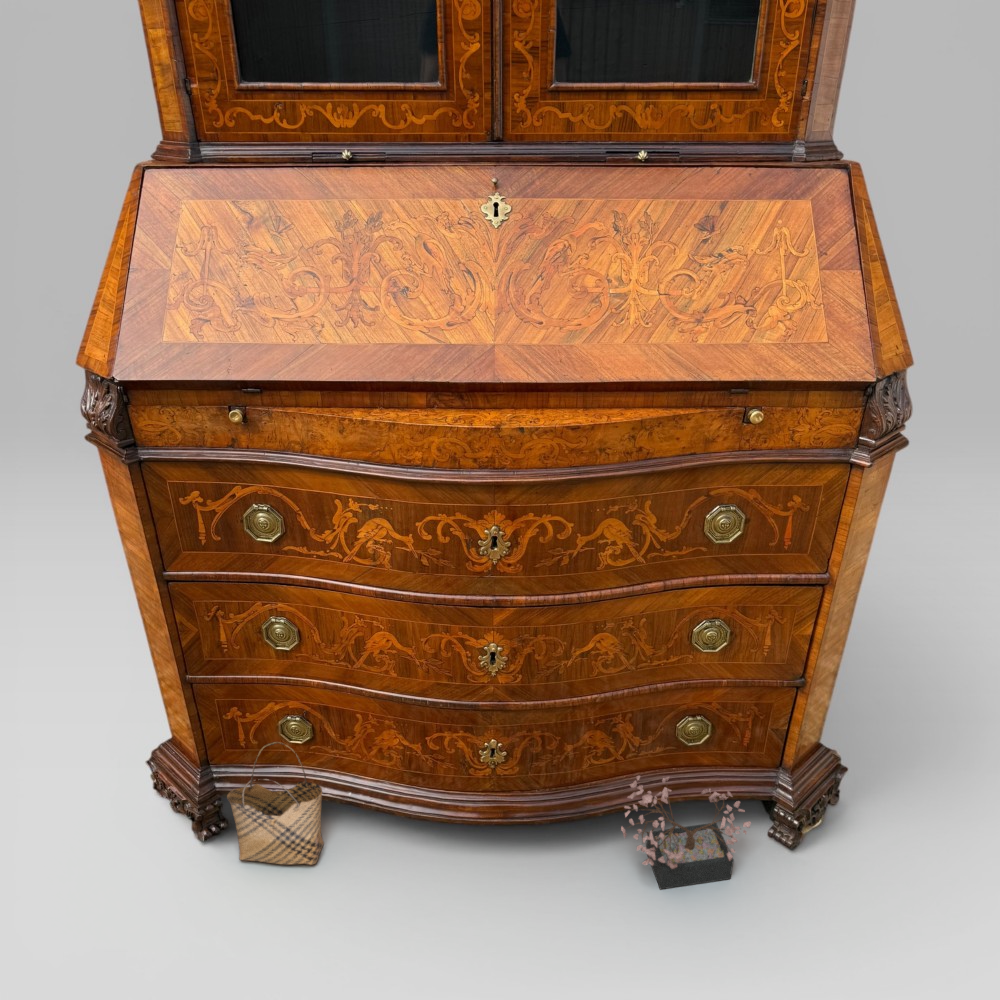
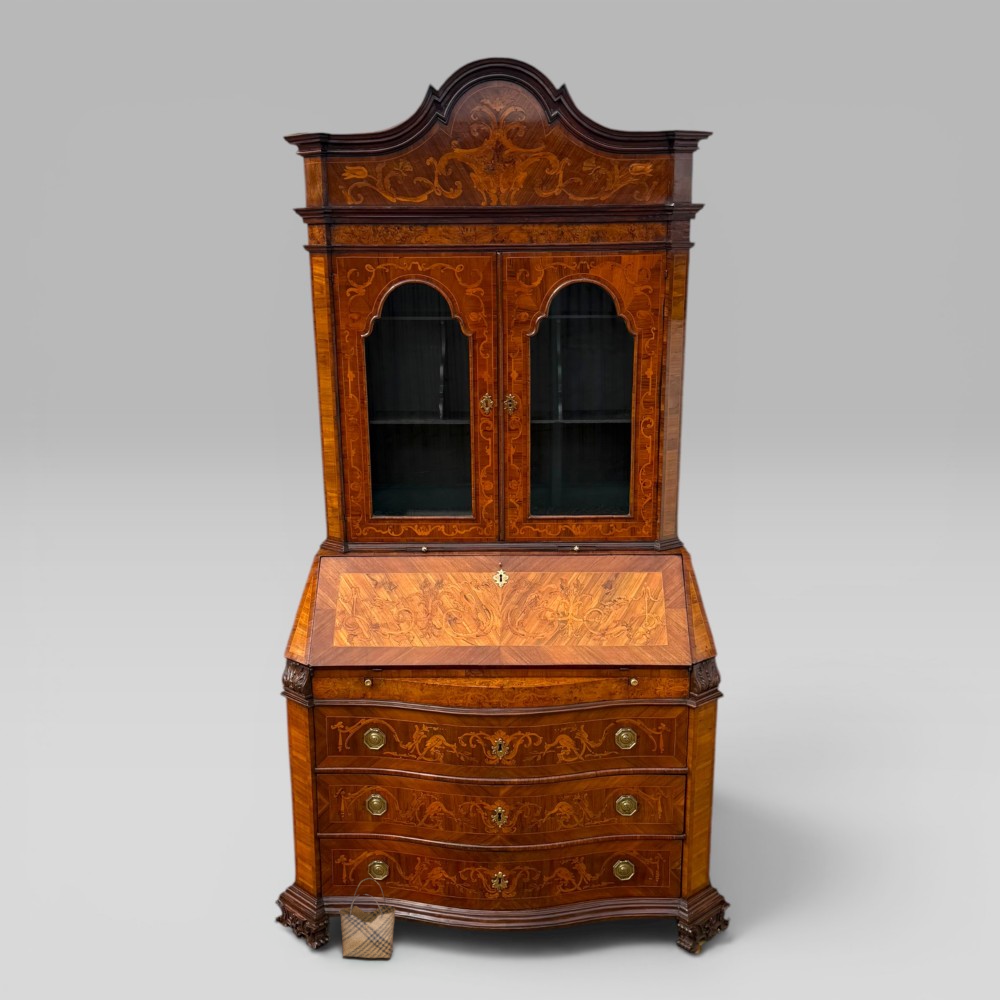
decorative plant: present [621,776,751,889] -> none [574,898,652,970]

